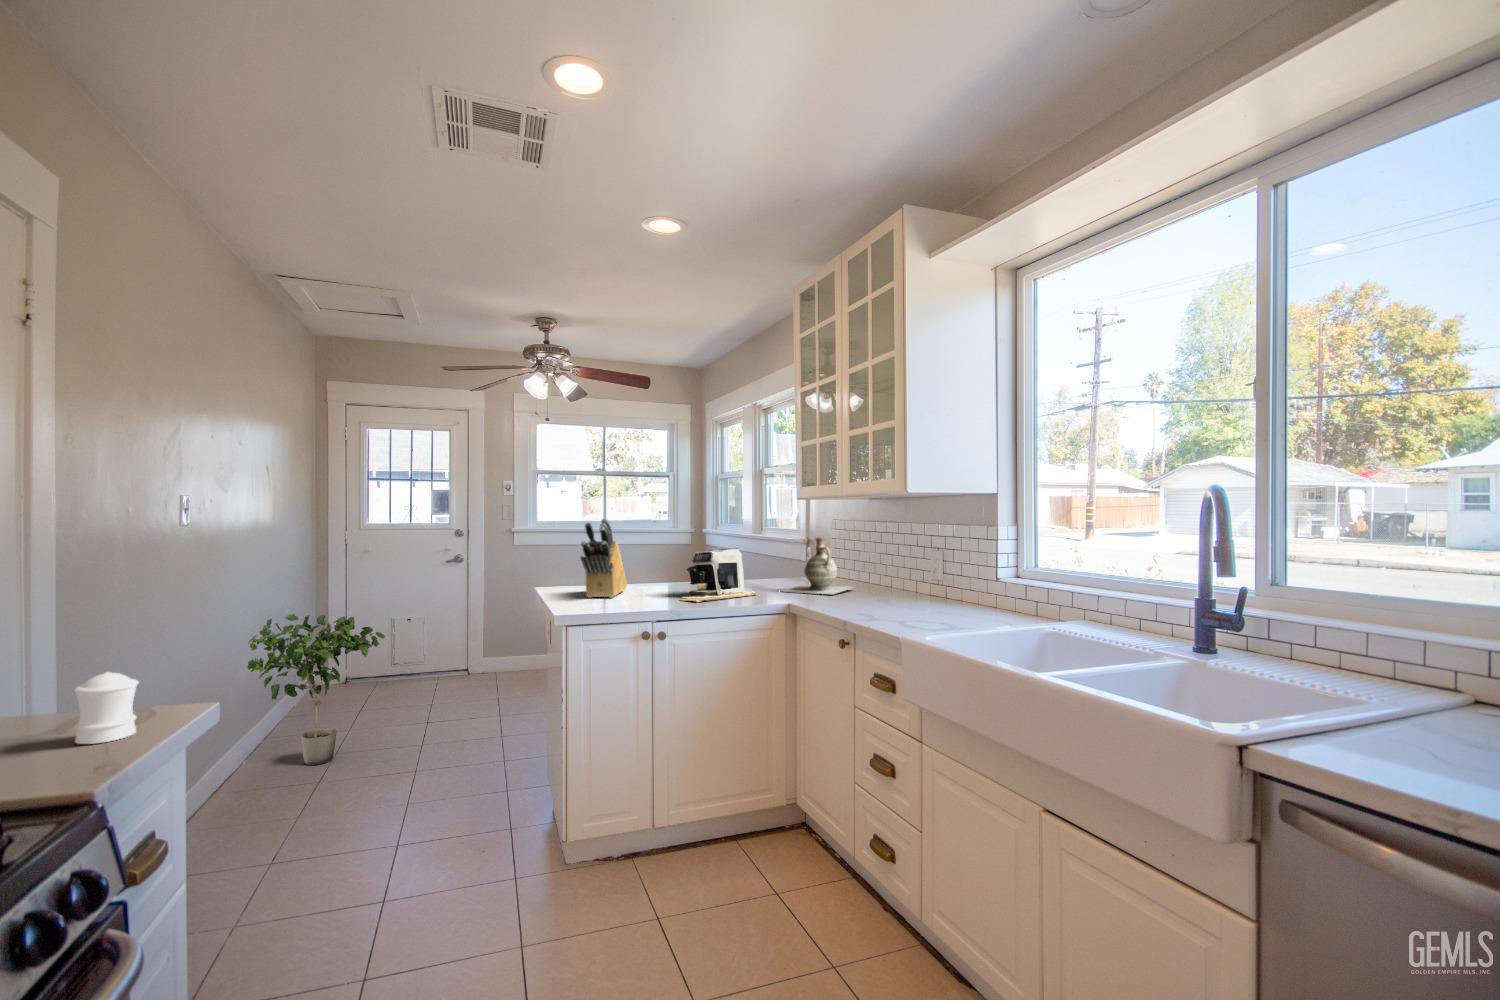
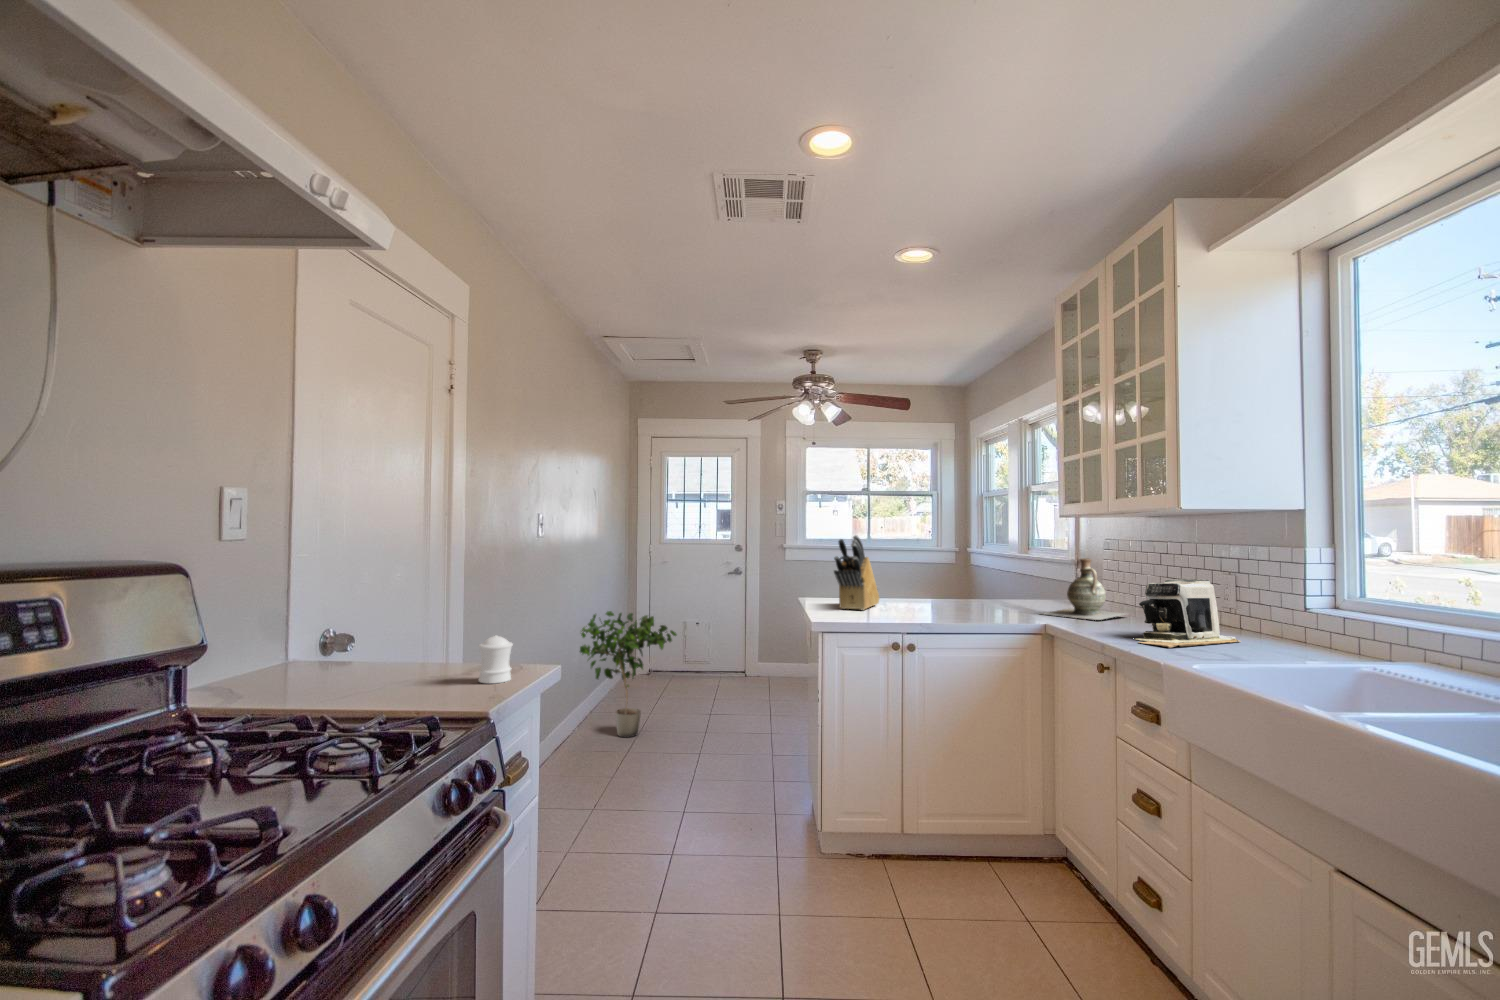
coffee maker: present [681,548,757,602] -> present [1136,579,1240,648]

